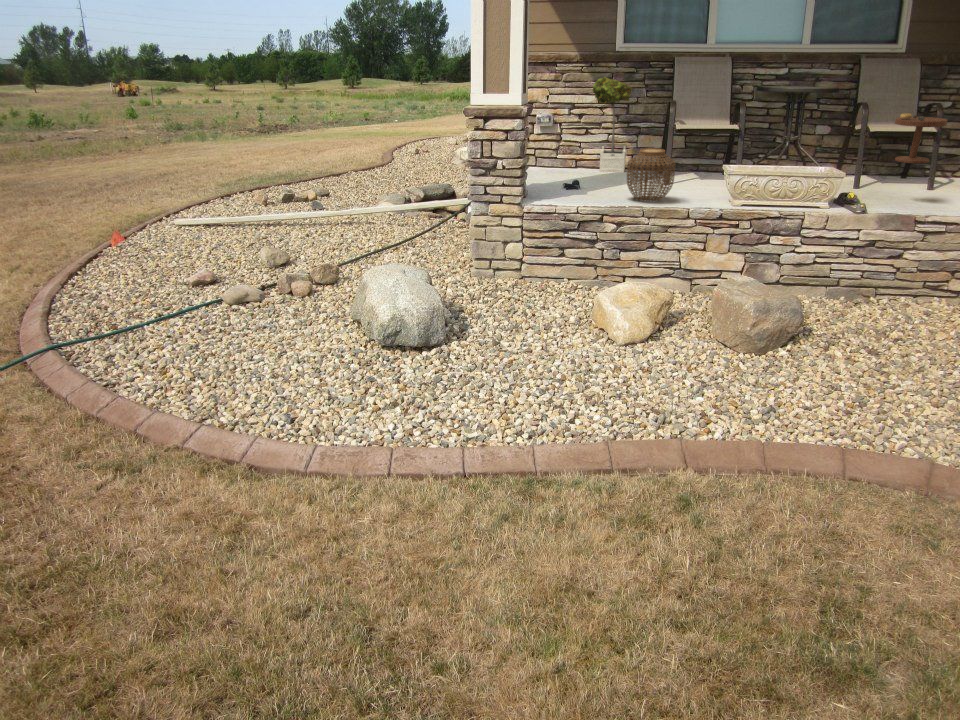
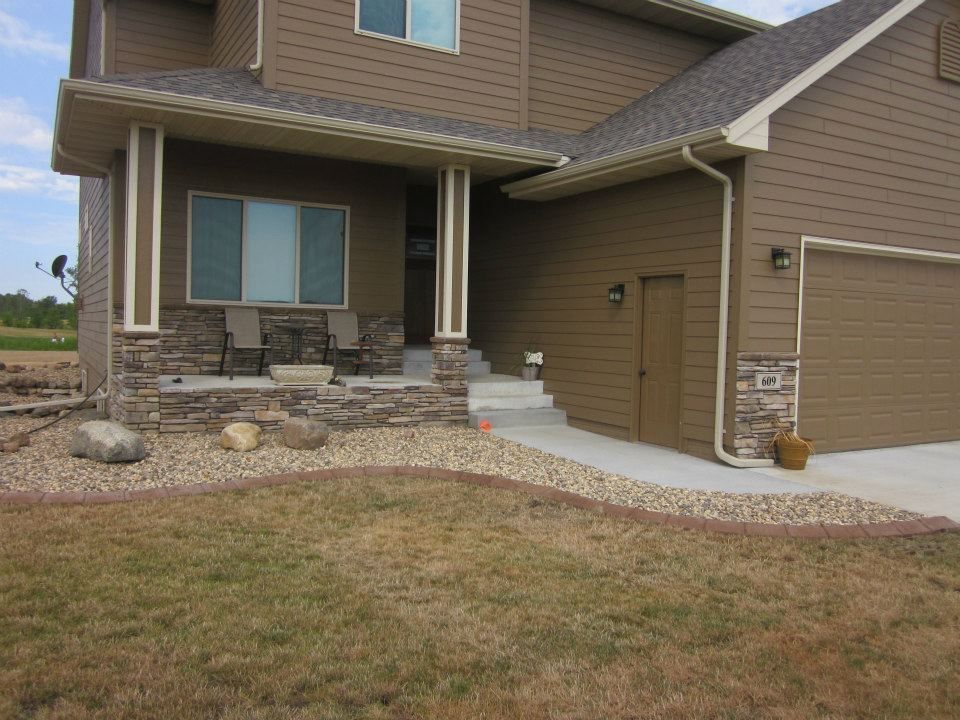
potted tree: present [593,77,632,172] -> none [173,317,200,377]
woven basket: present [627,148,675,201] -> none [217,357,245,386]

